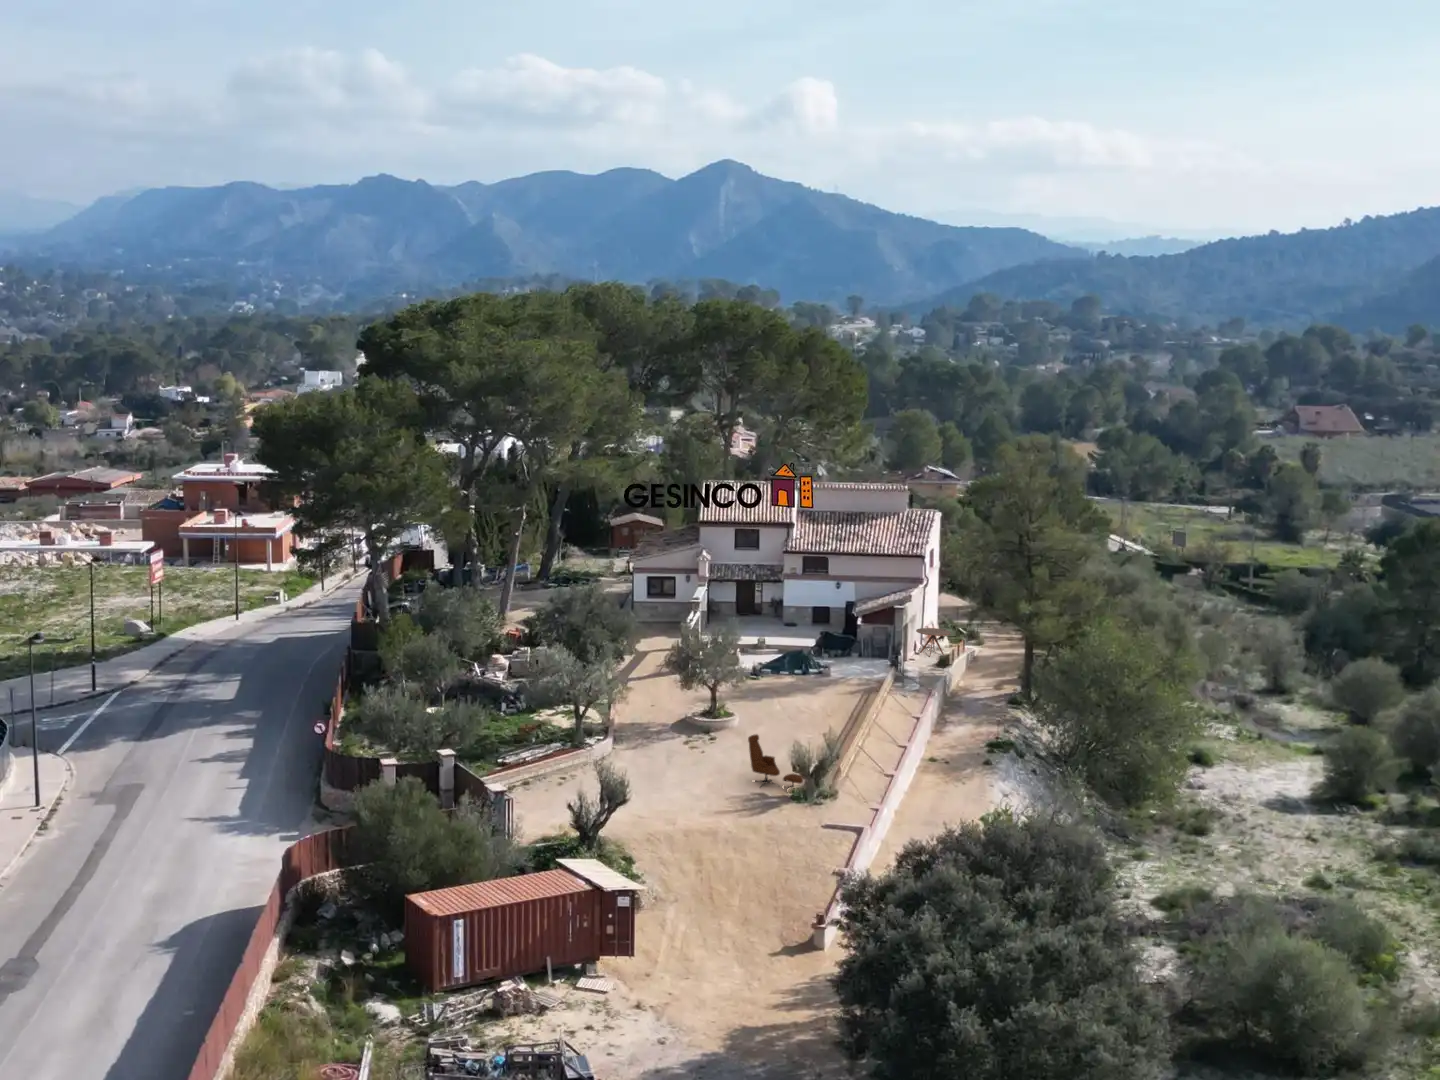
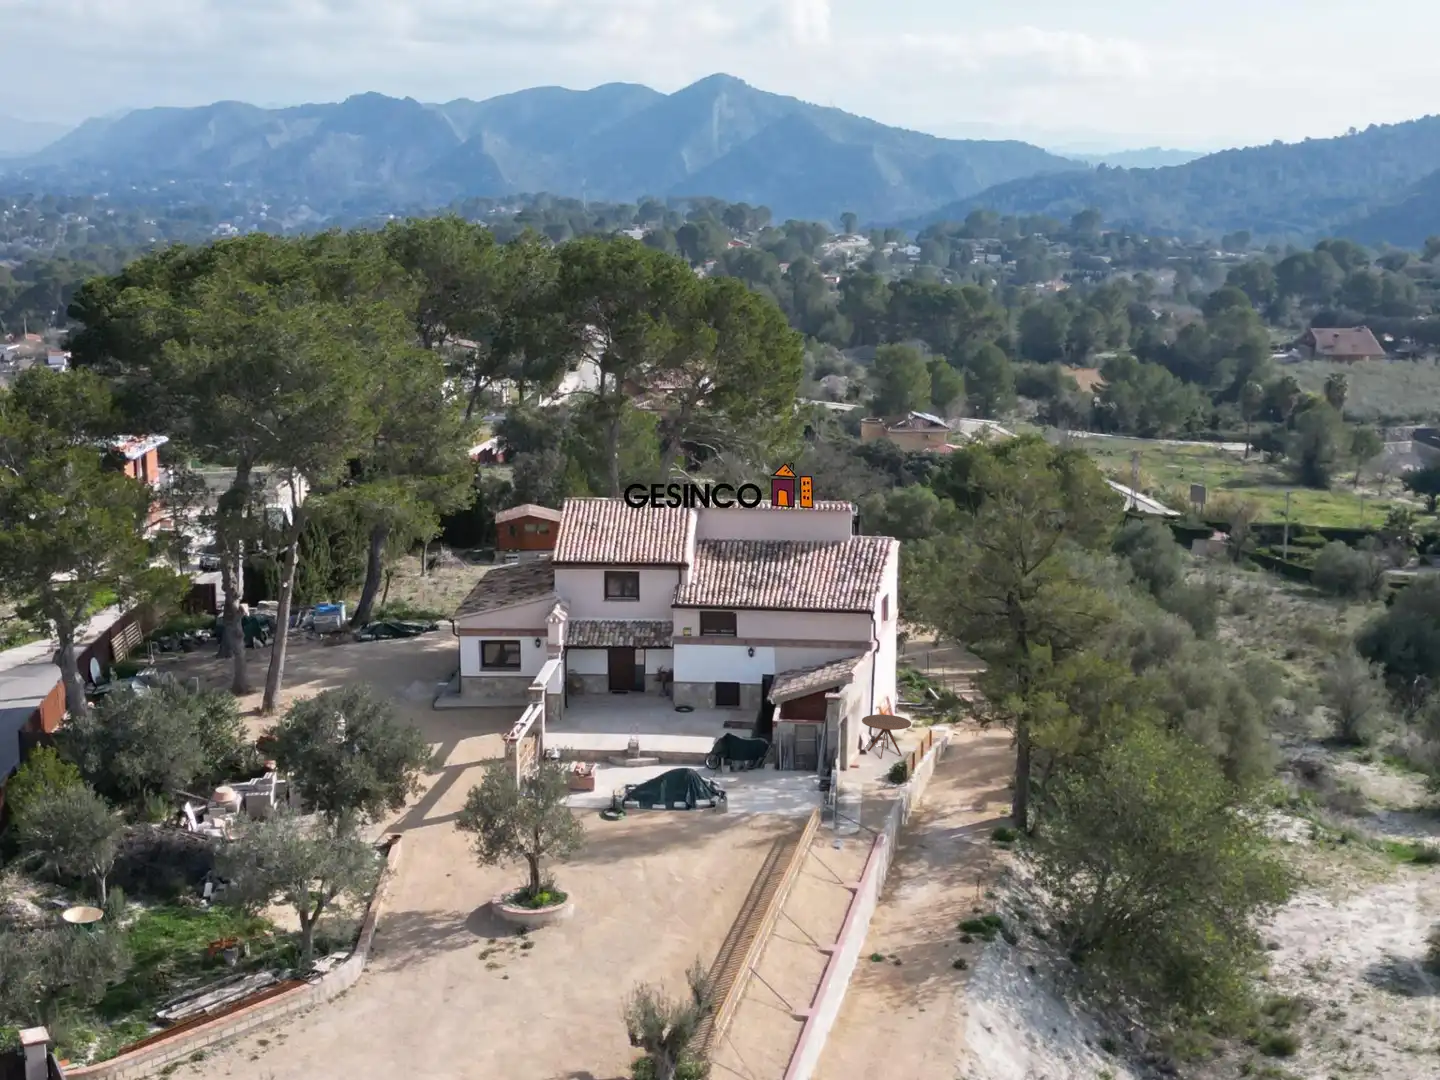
lounge chair: present [748,734,803,788] -> none [567,965,655,1065]

